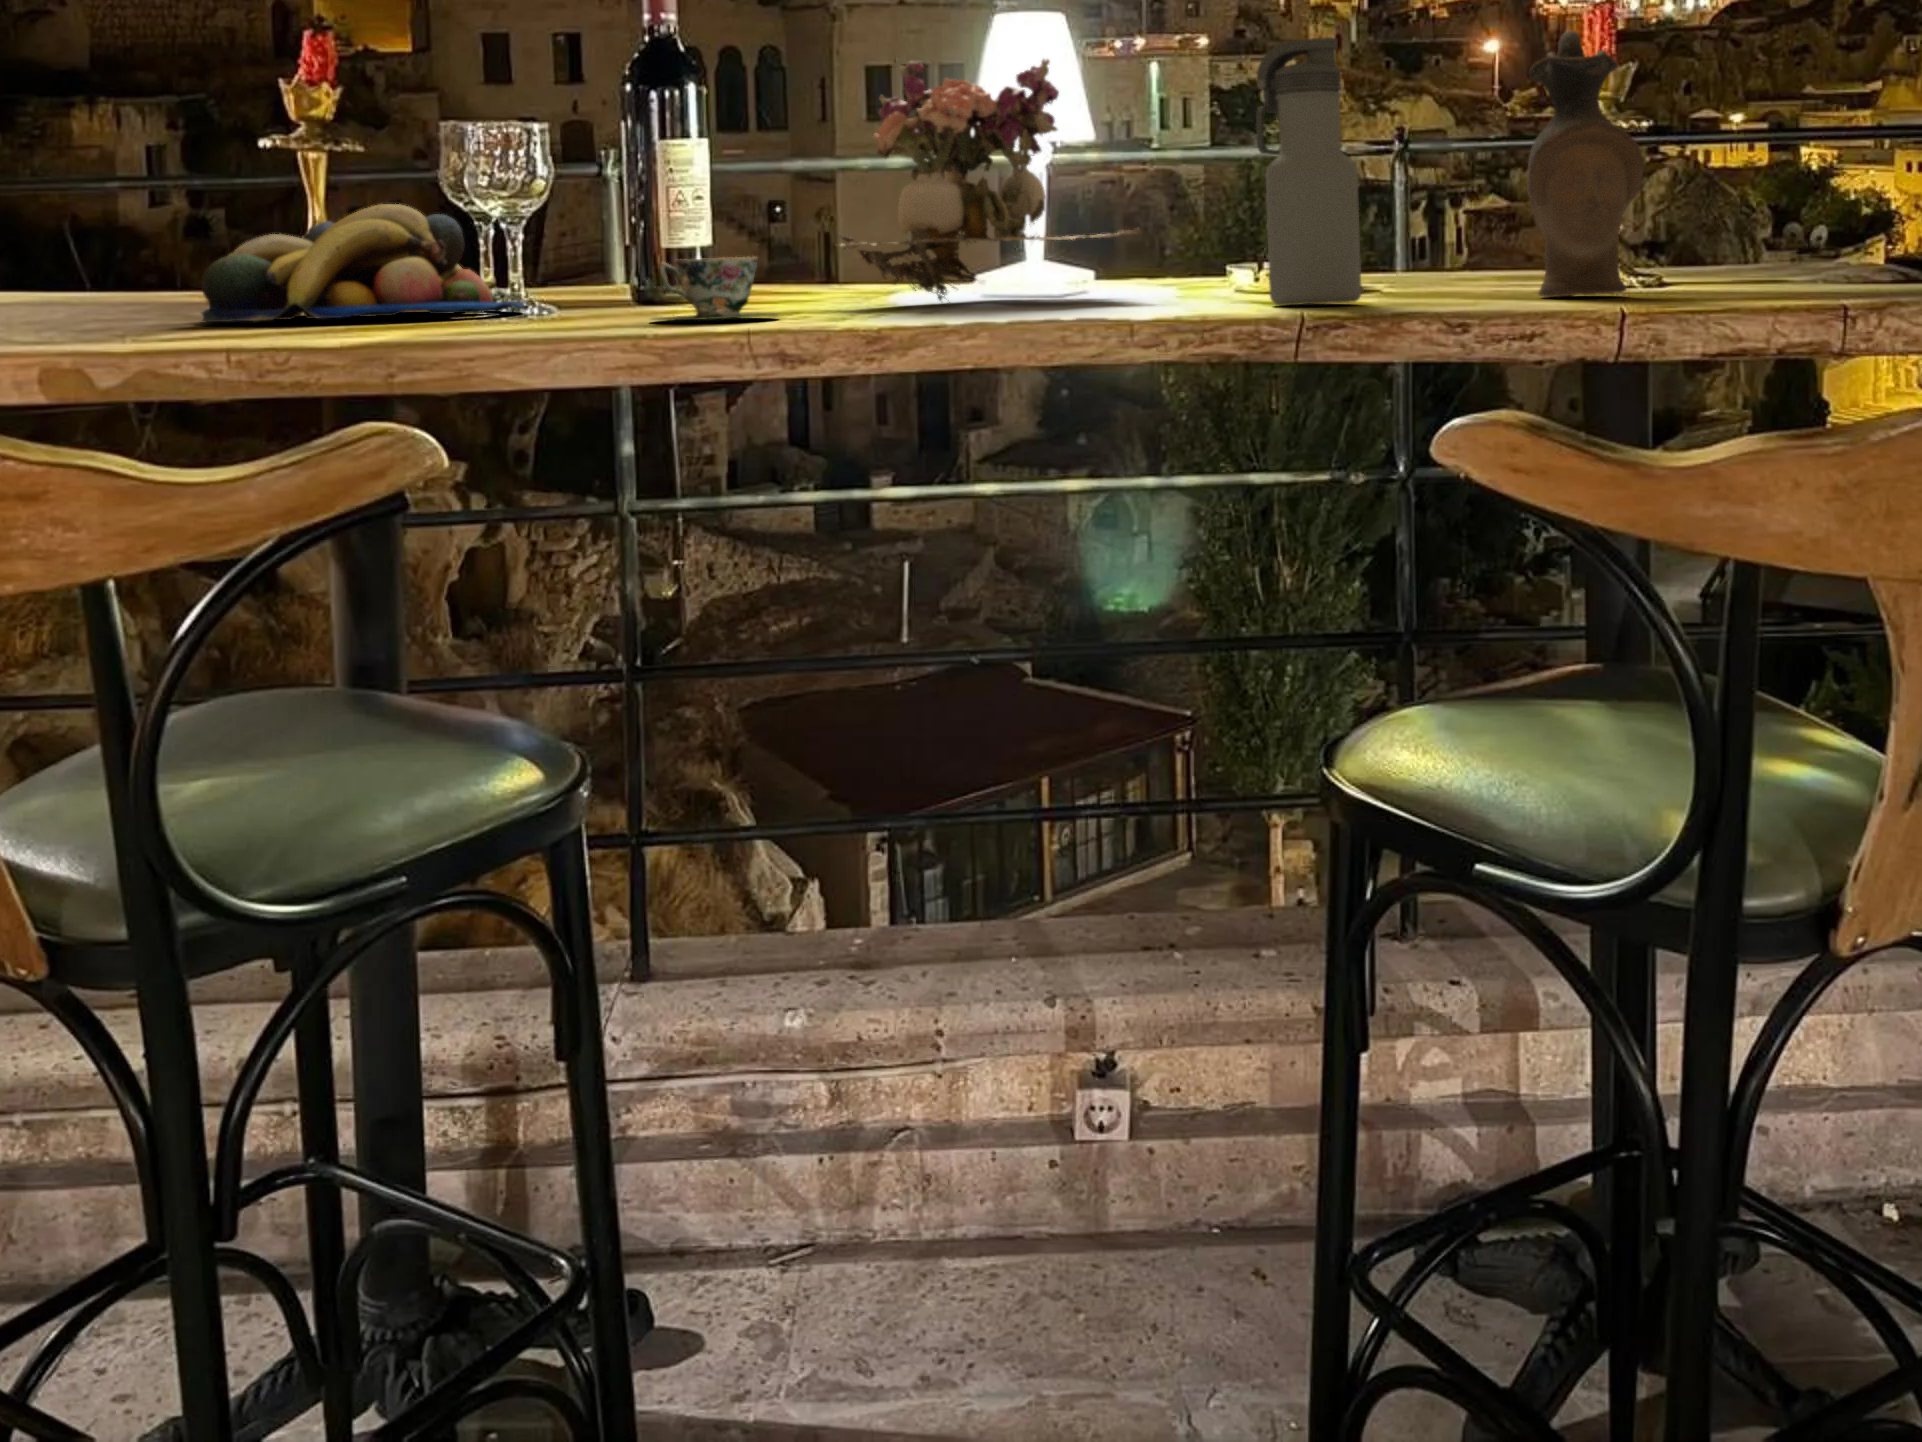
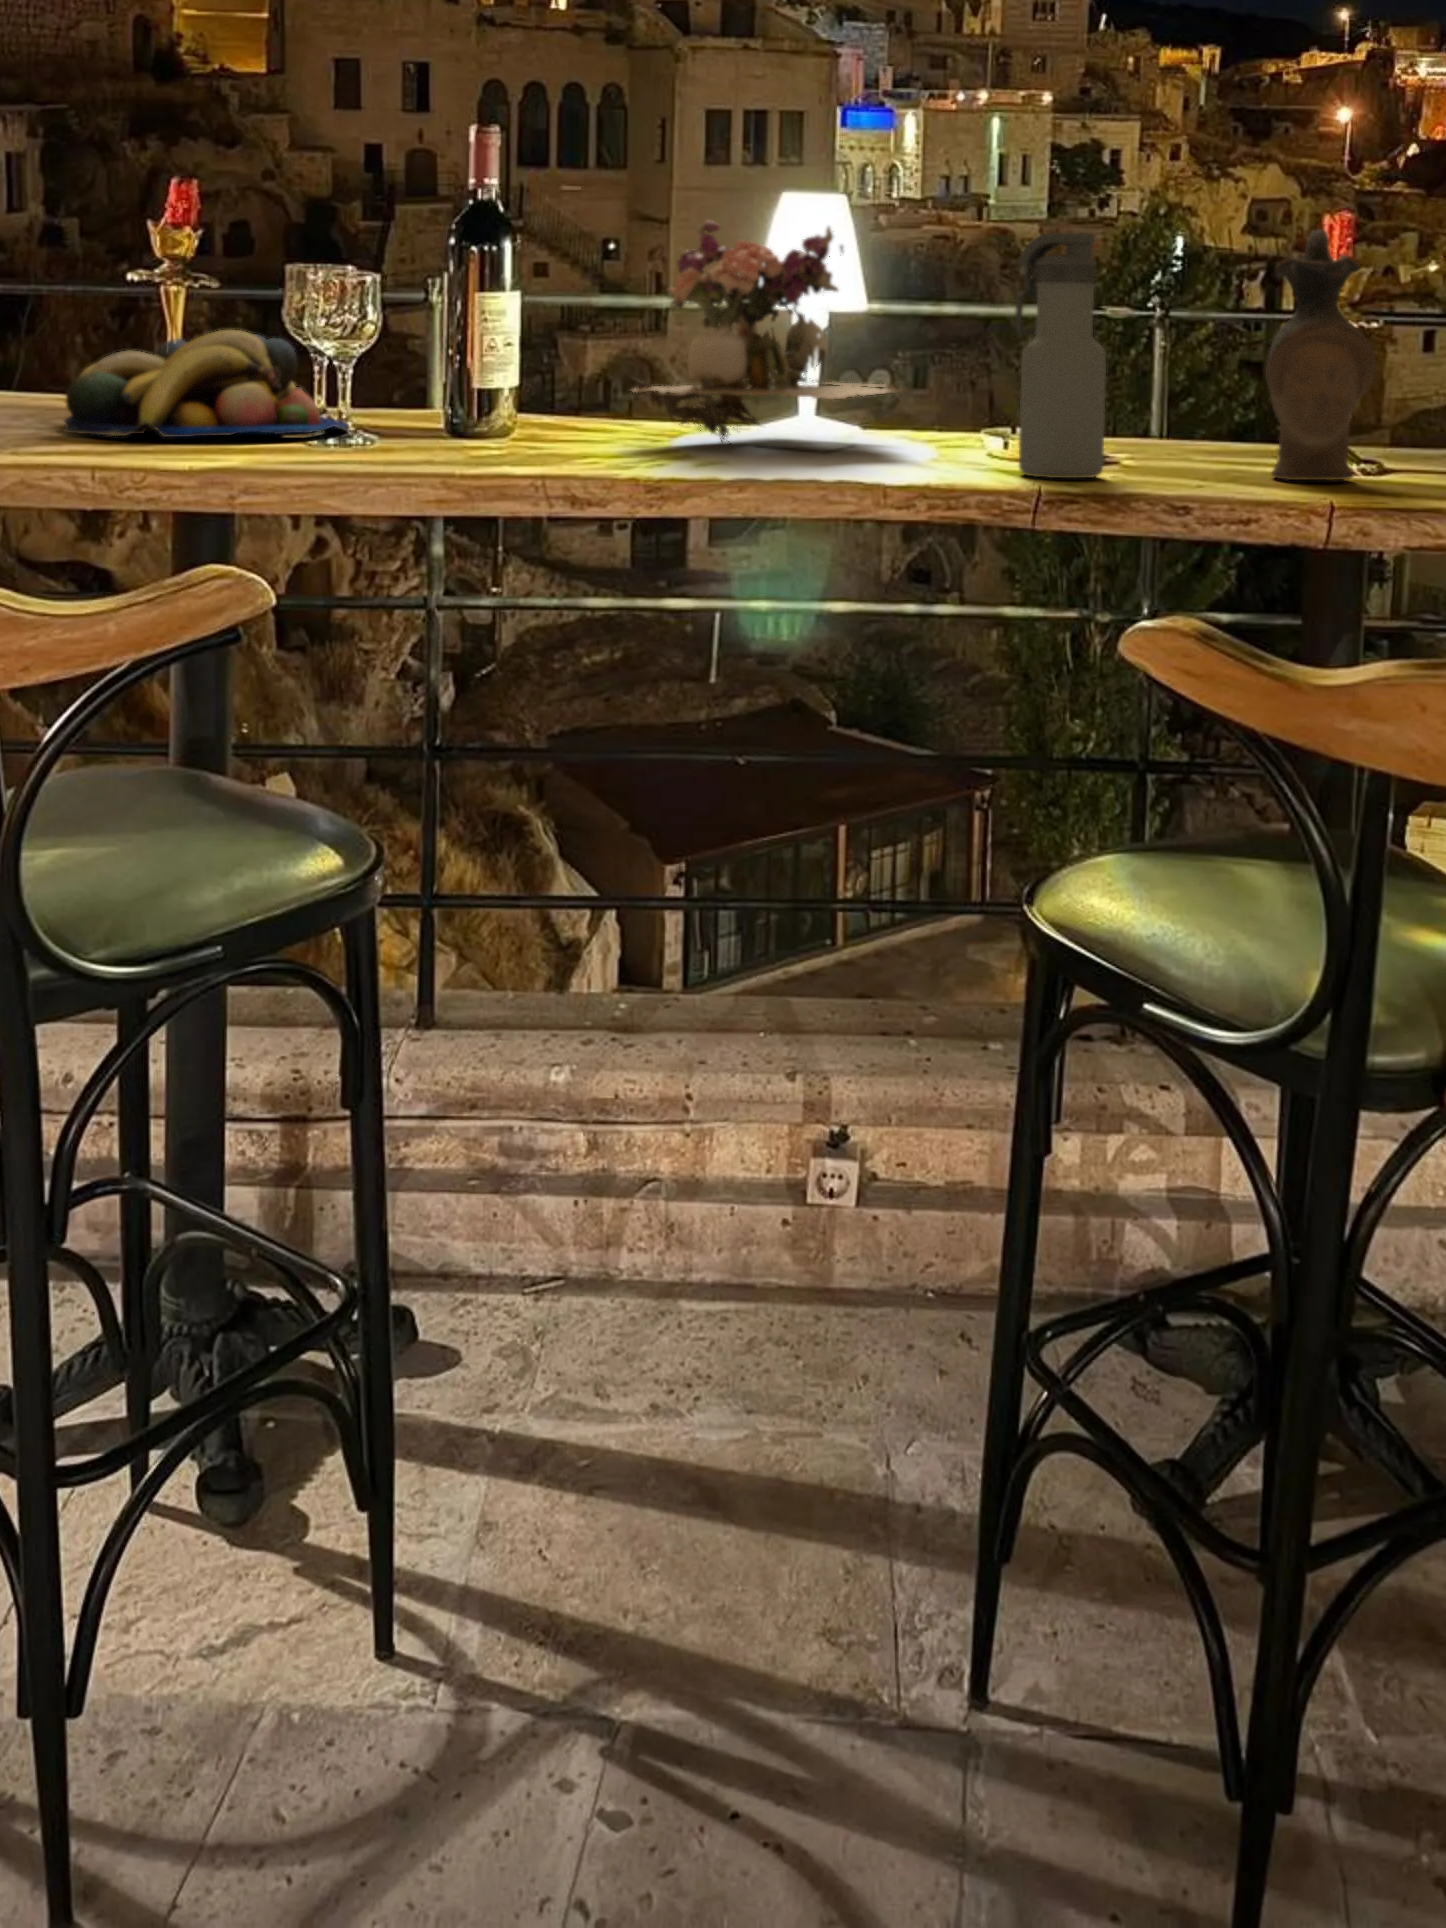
teacup: present [654,256,777,320] -> none [456,404,573,466]

